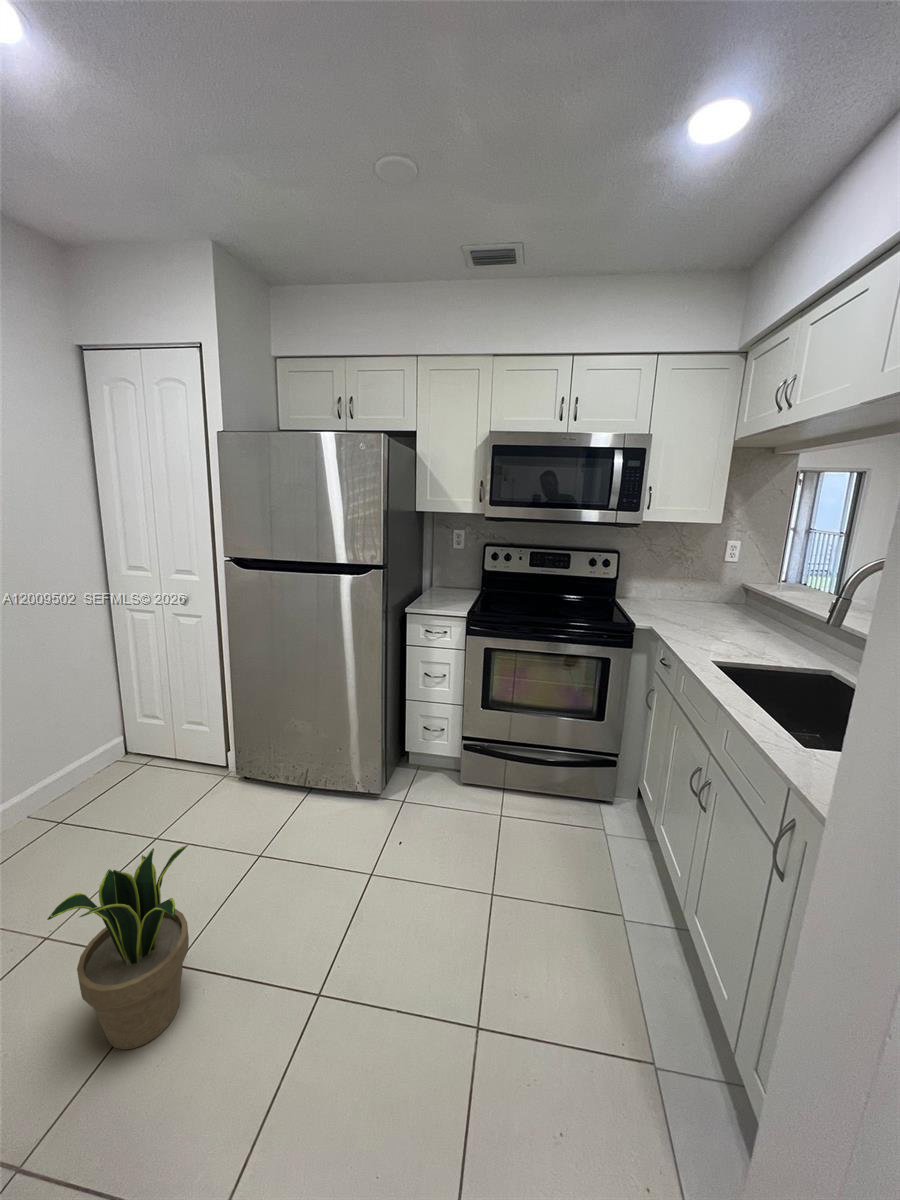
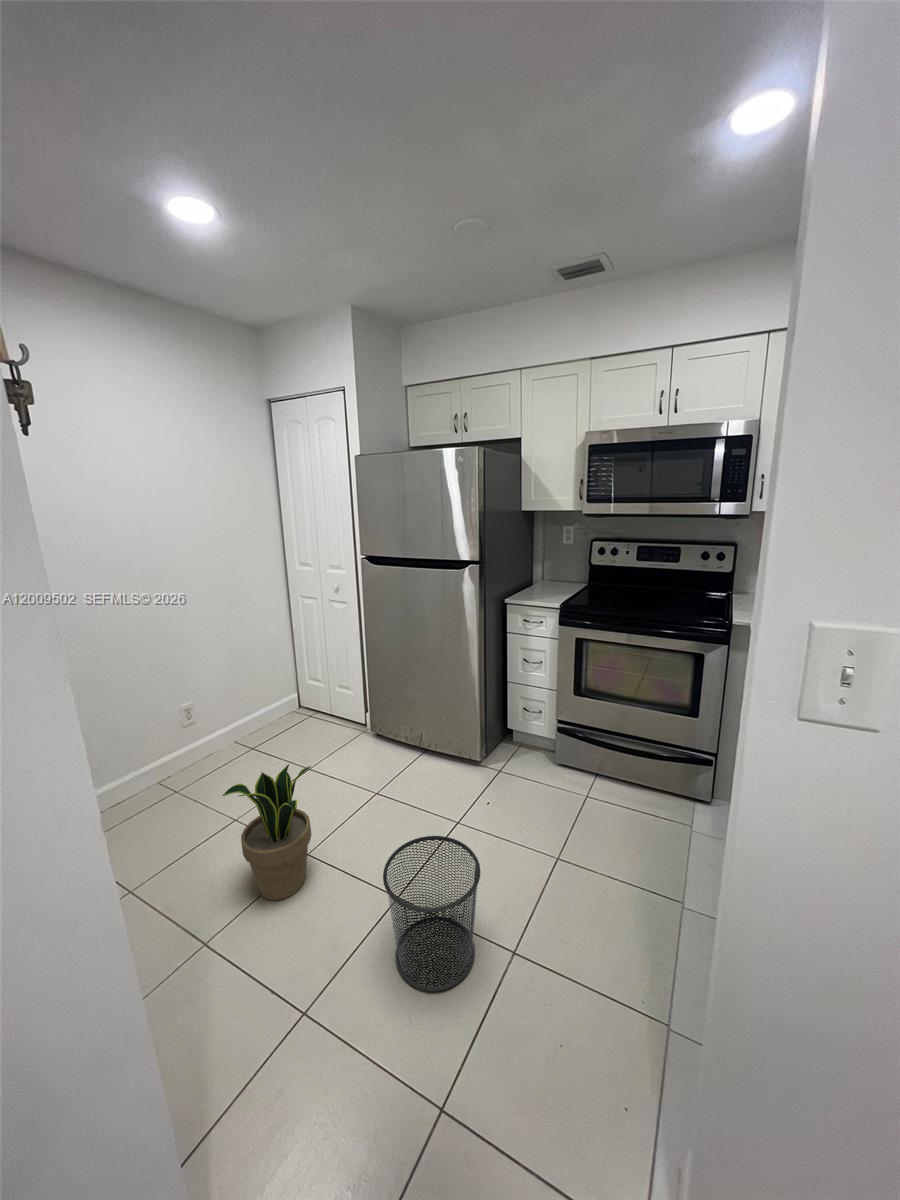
trash can: none [319,904,442,1113] -> present [383,836,481,991]

